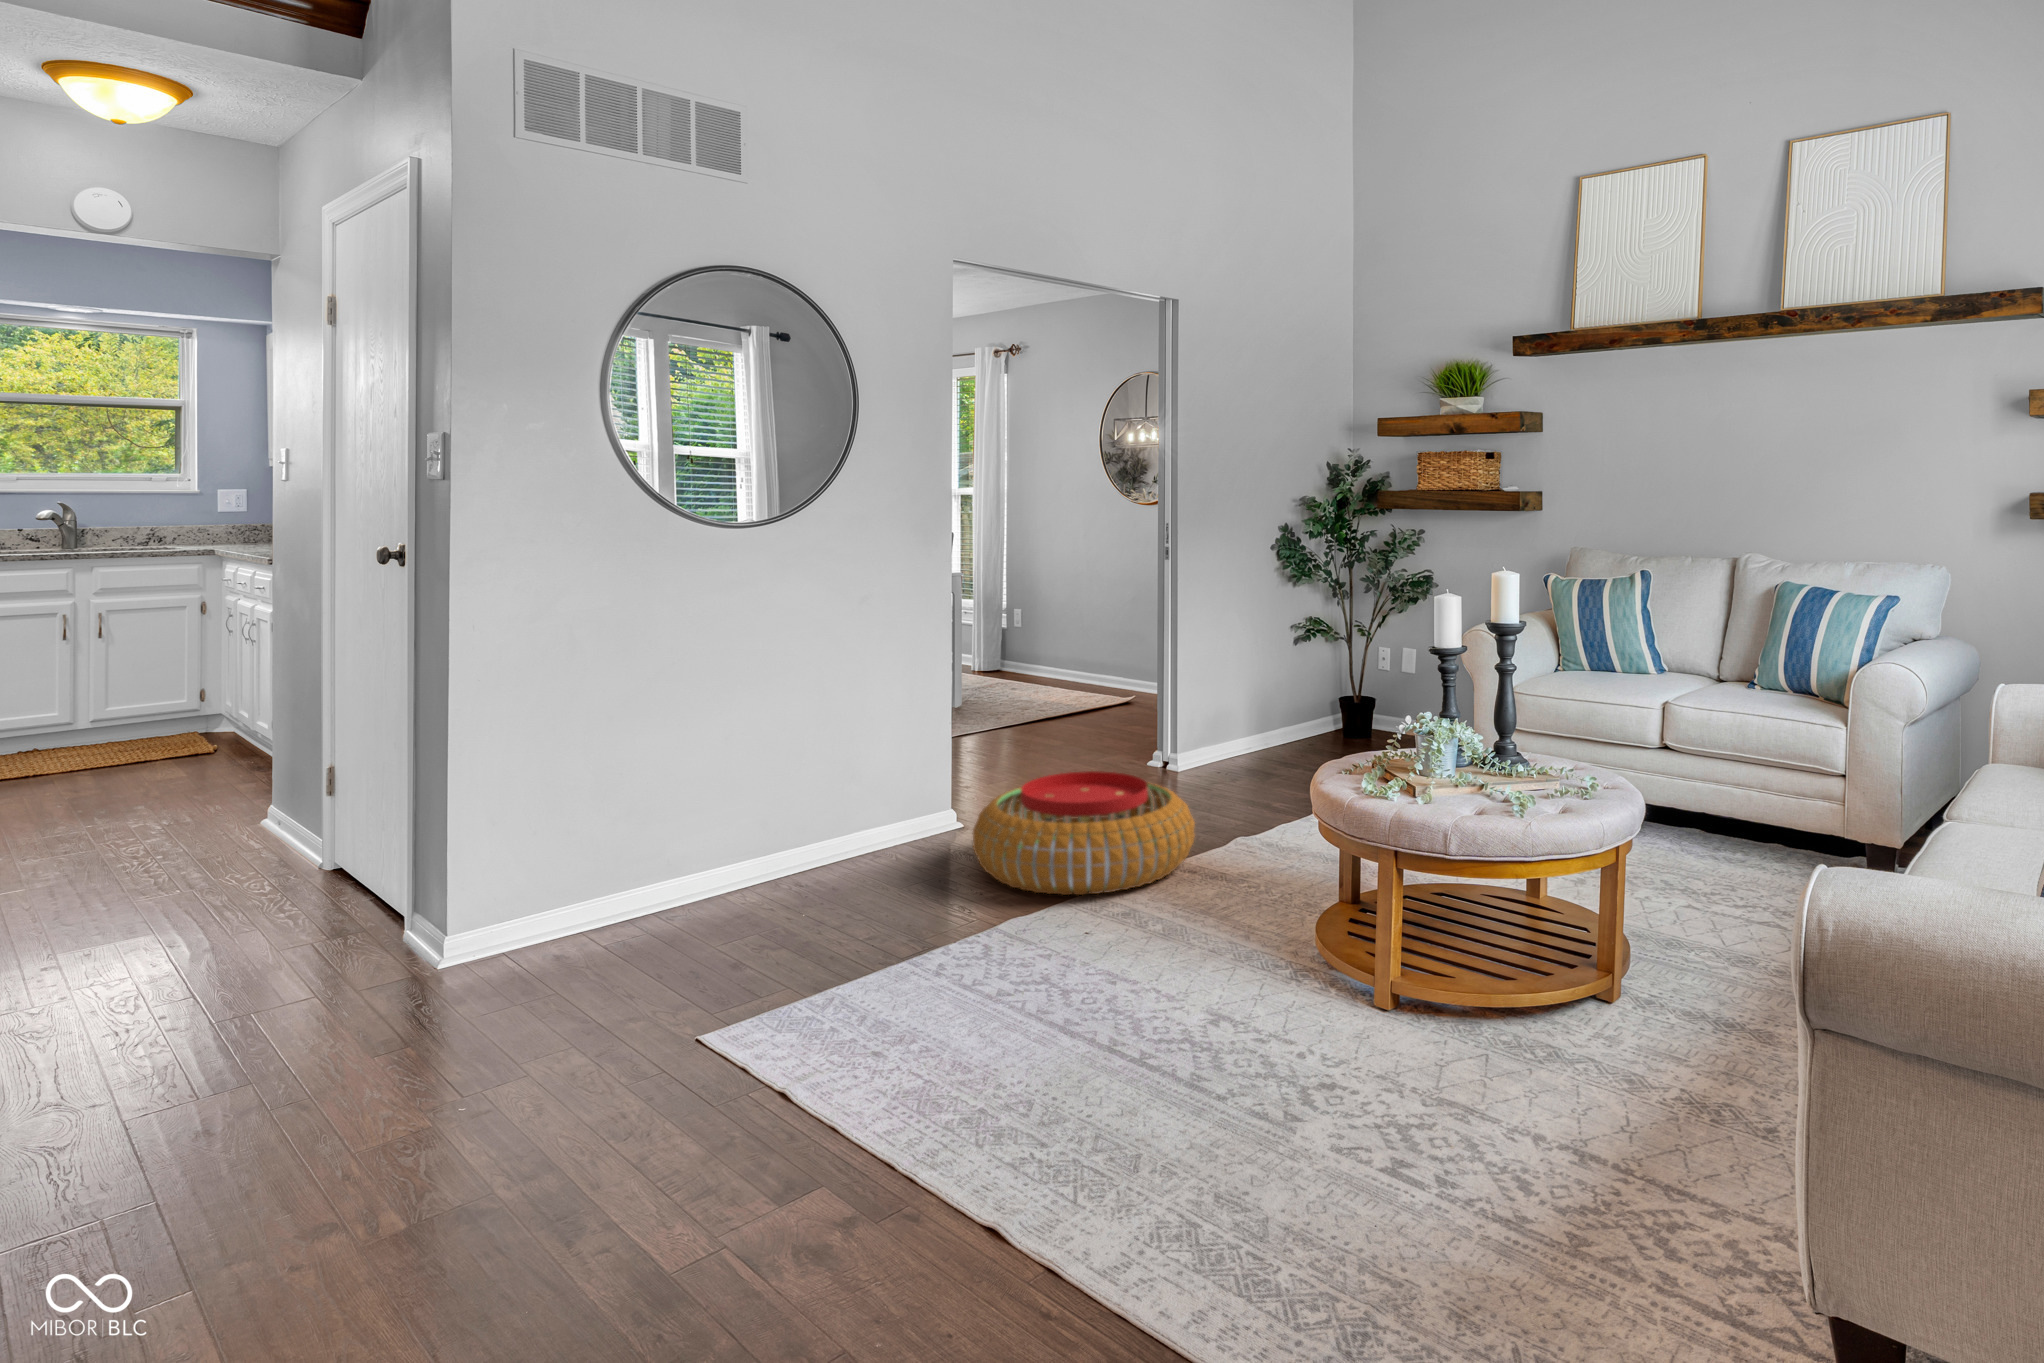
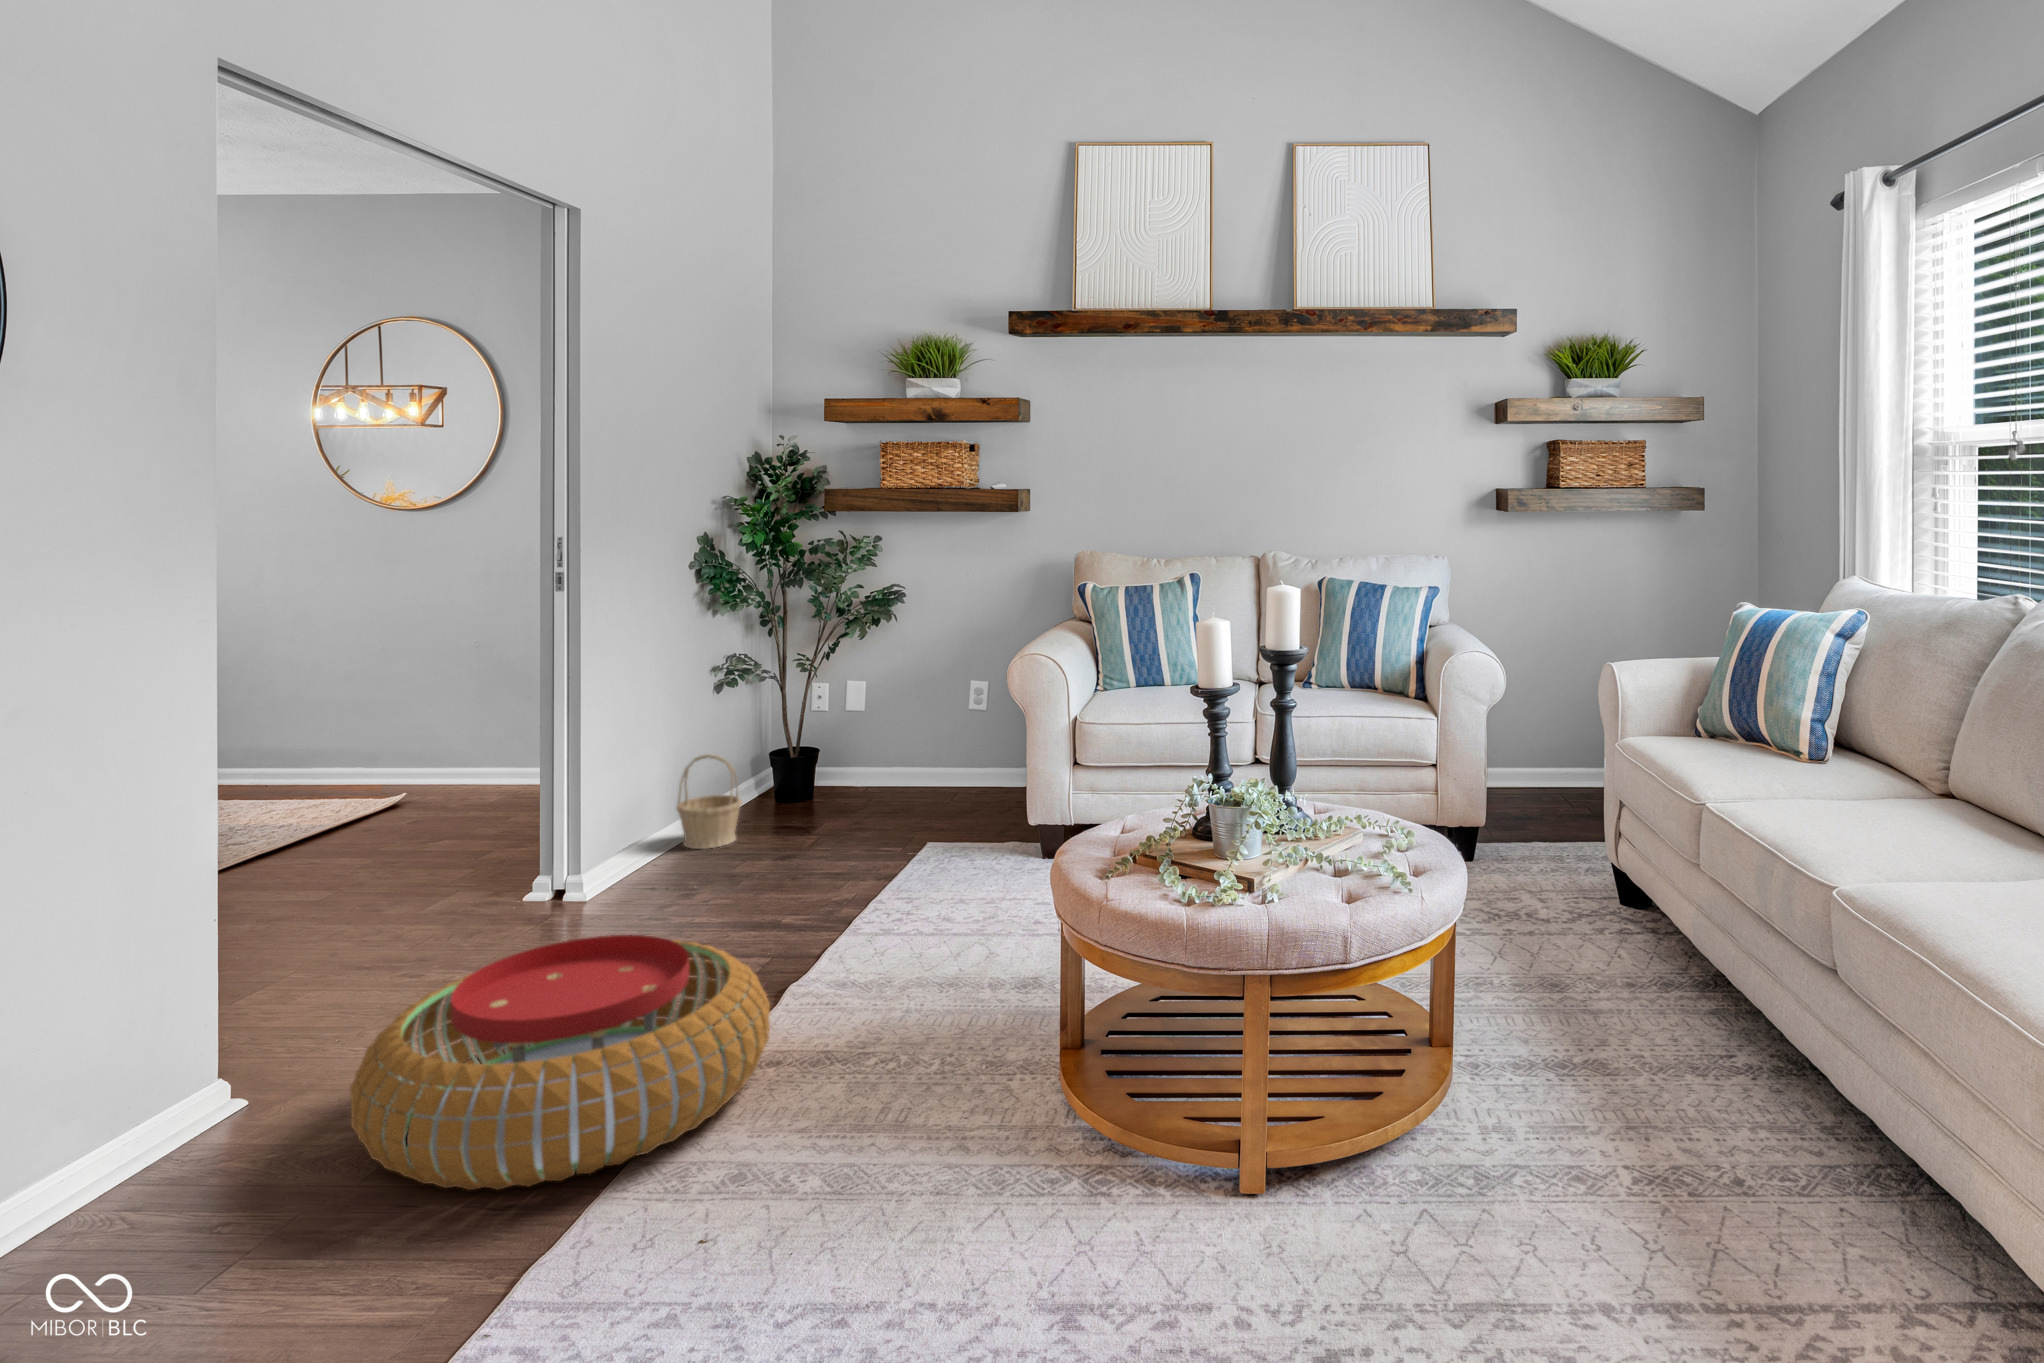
basket: none [1250,687,1294,756] -> present [677,754,742,849]

